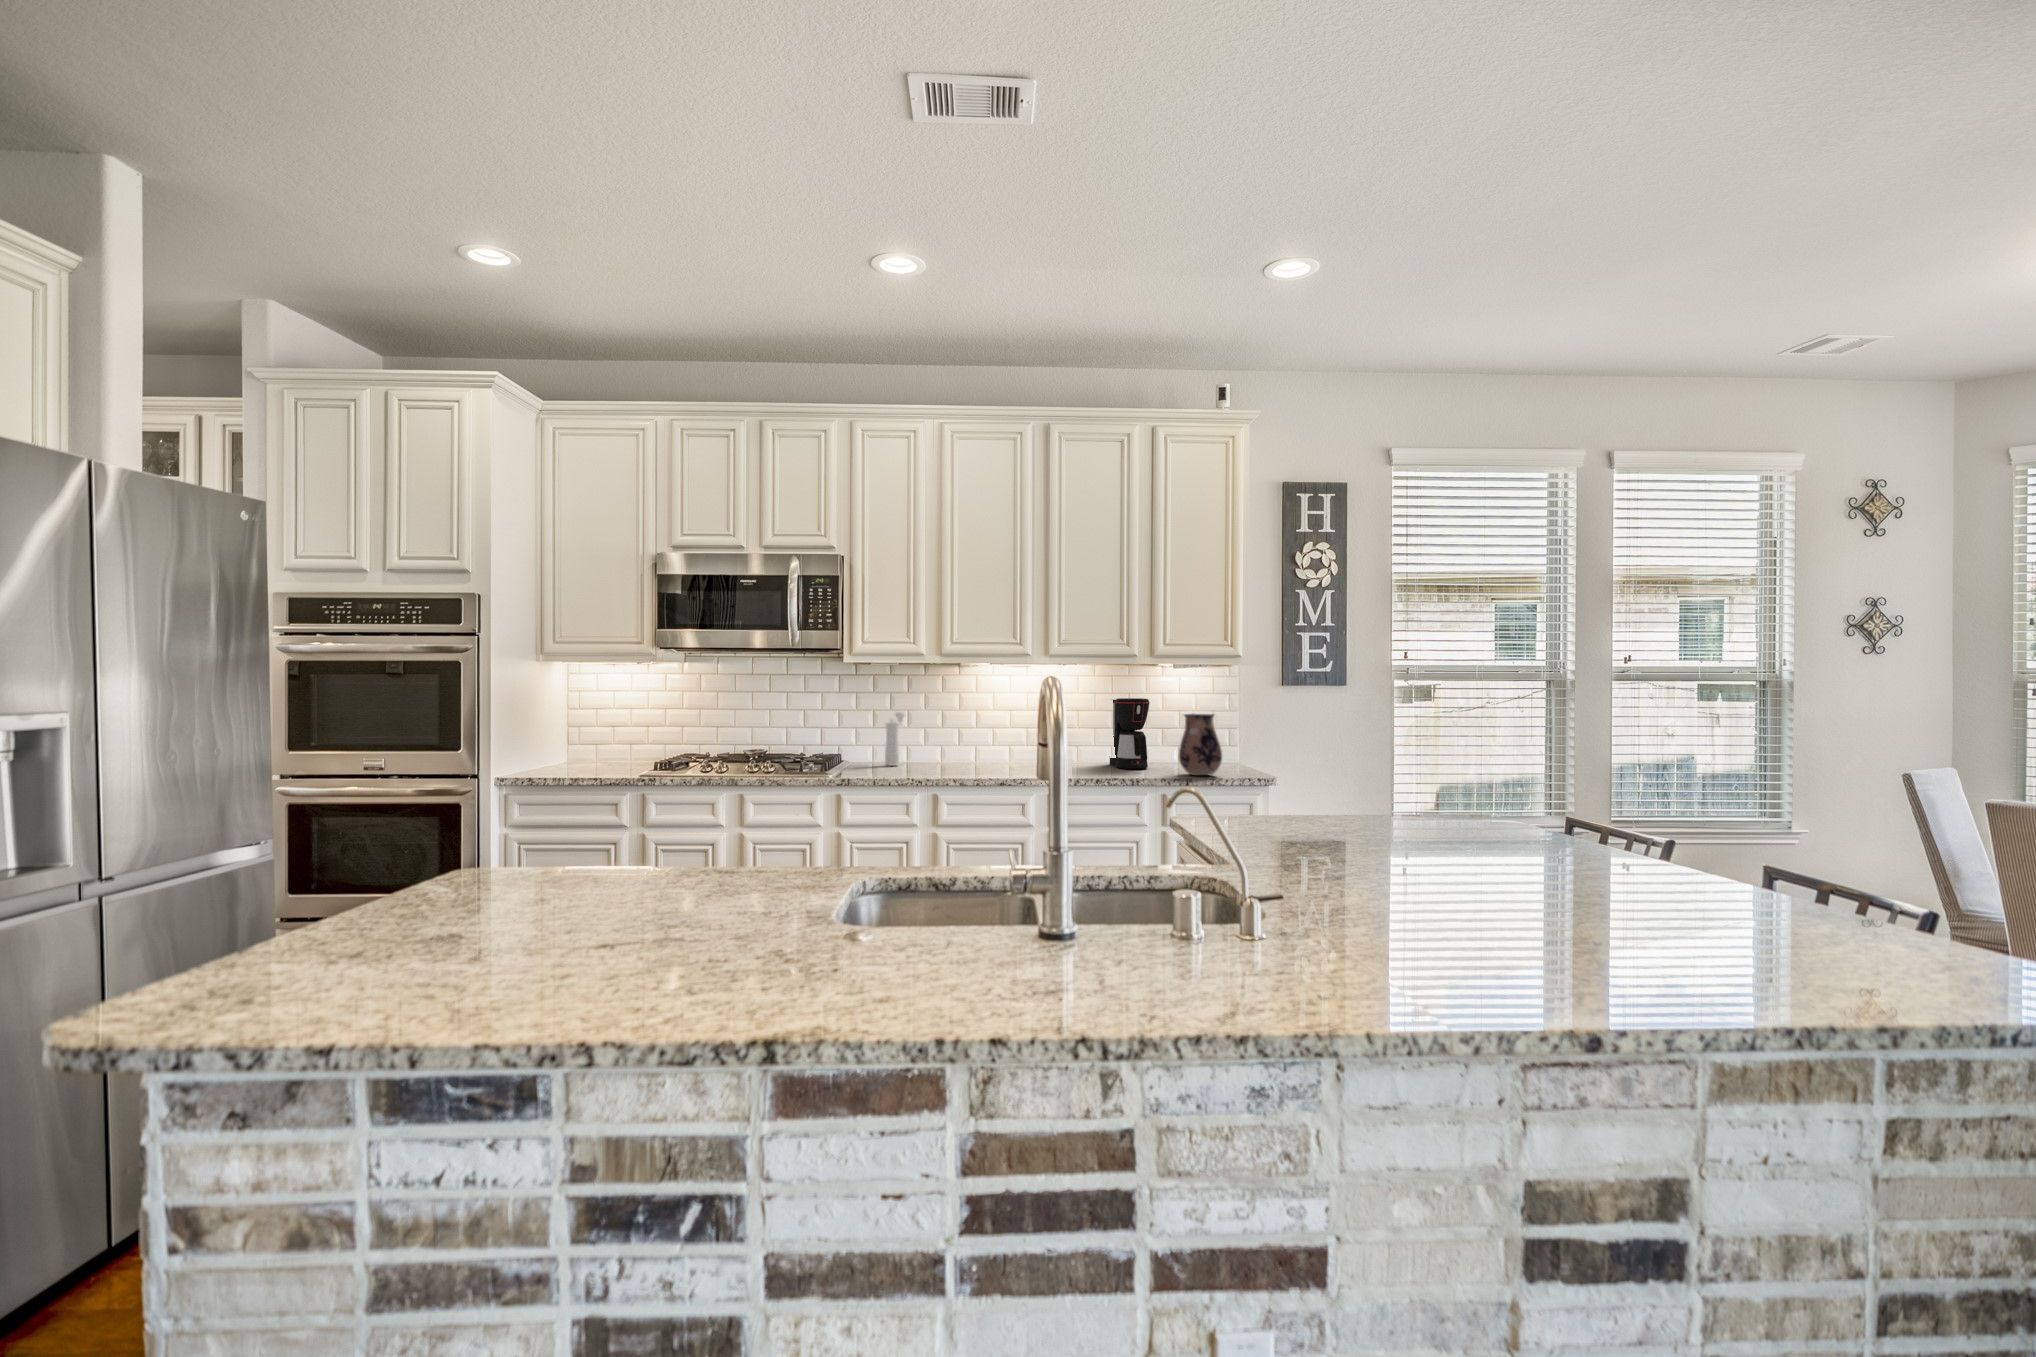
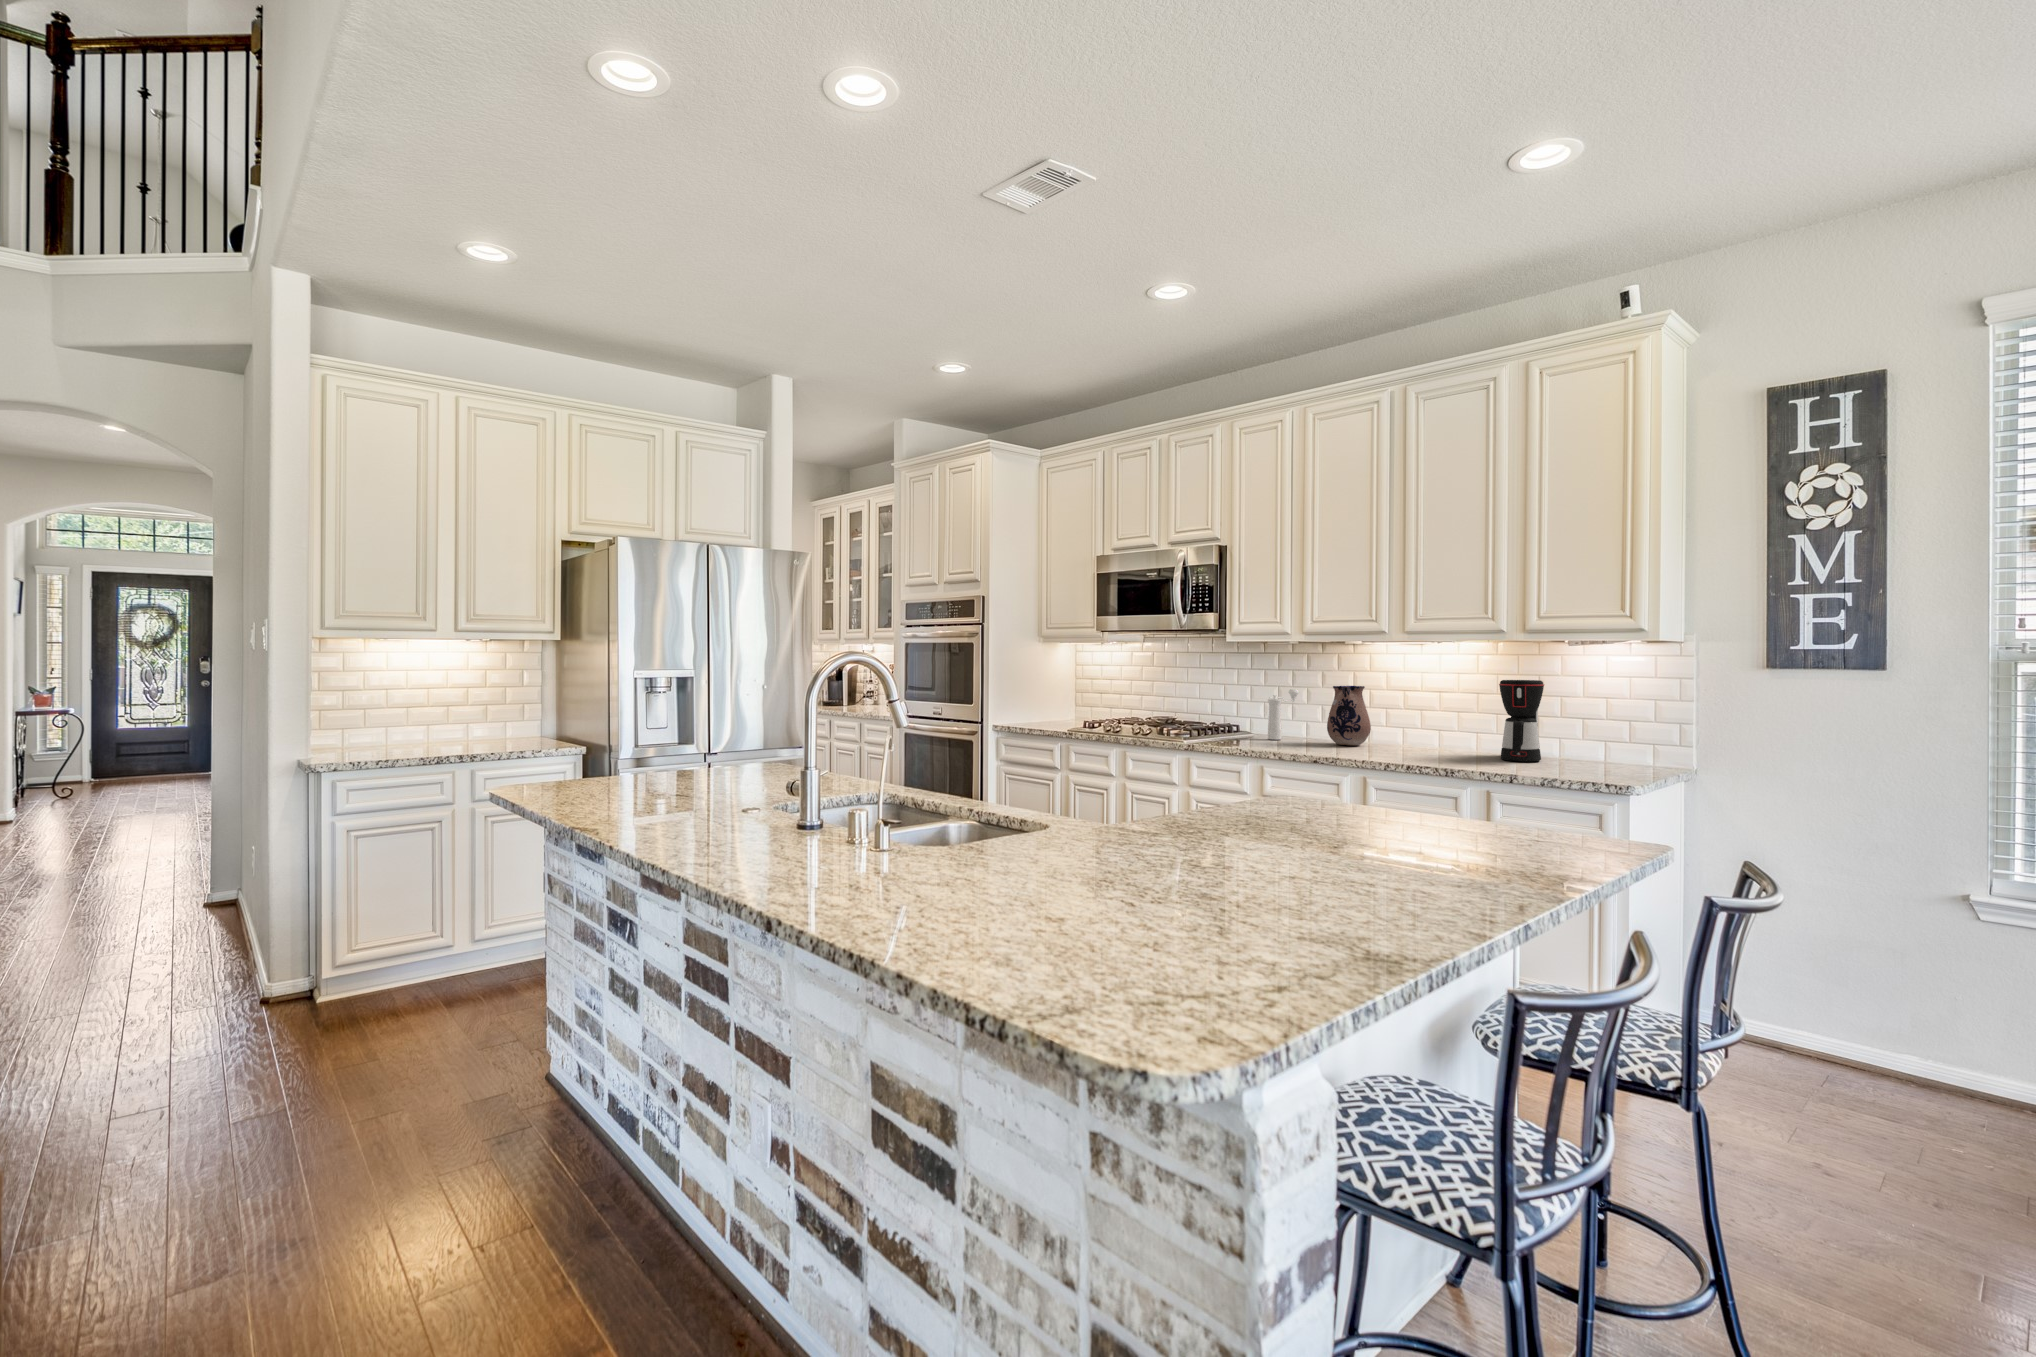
ceramic pitcher: present [1179,714,1222,775] -> present [1327,686,1371,746]

